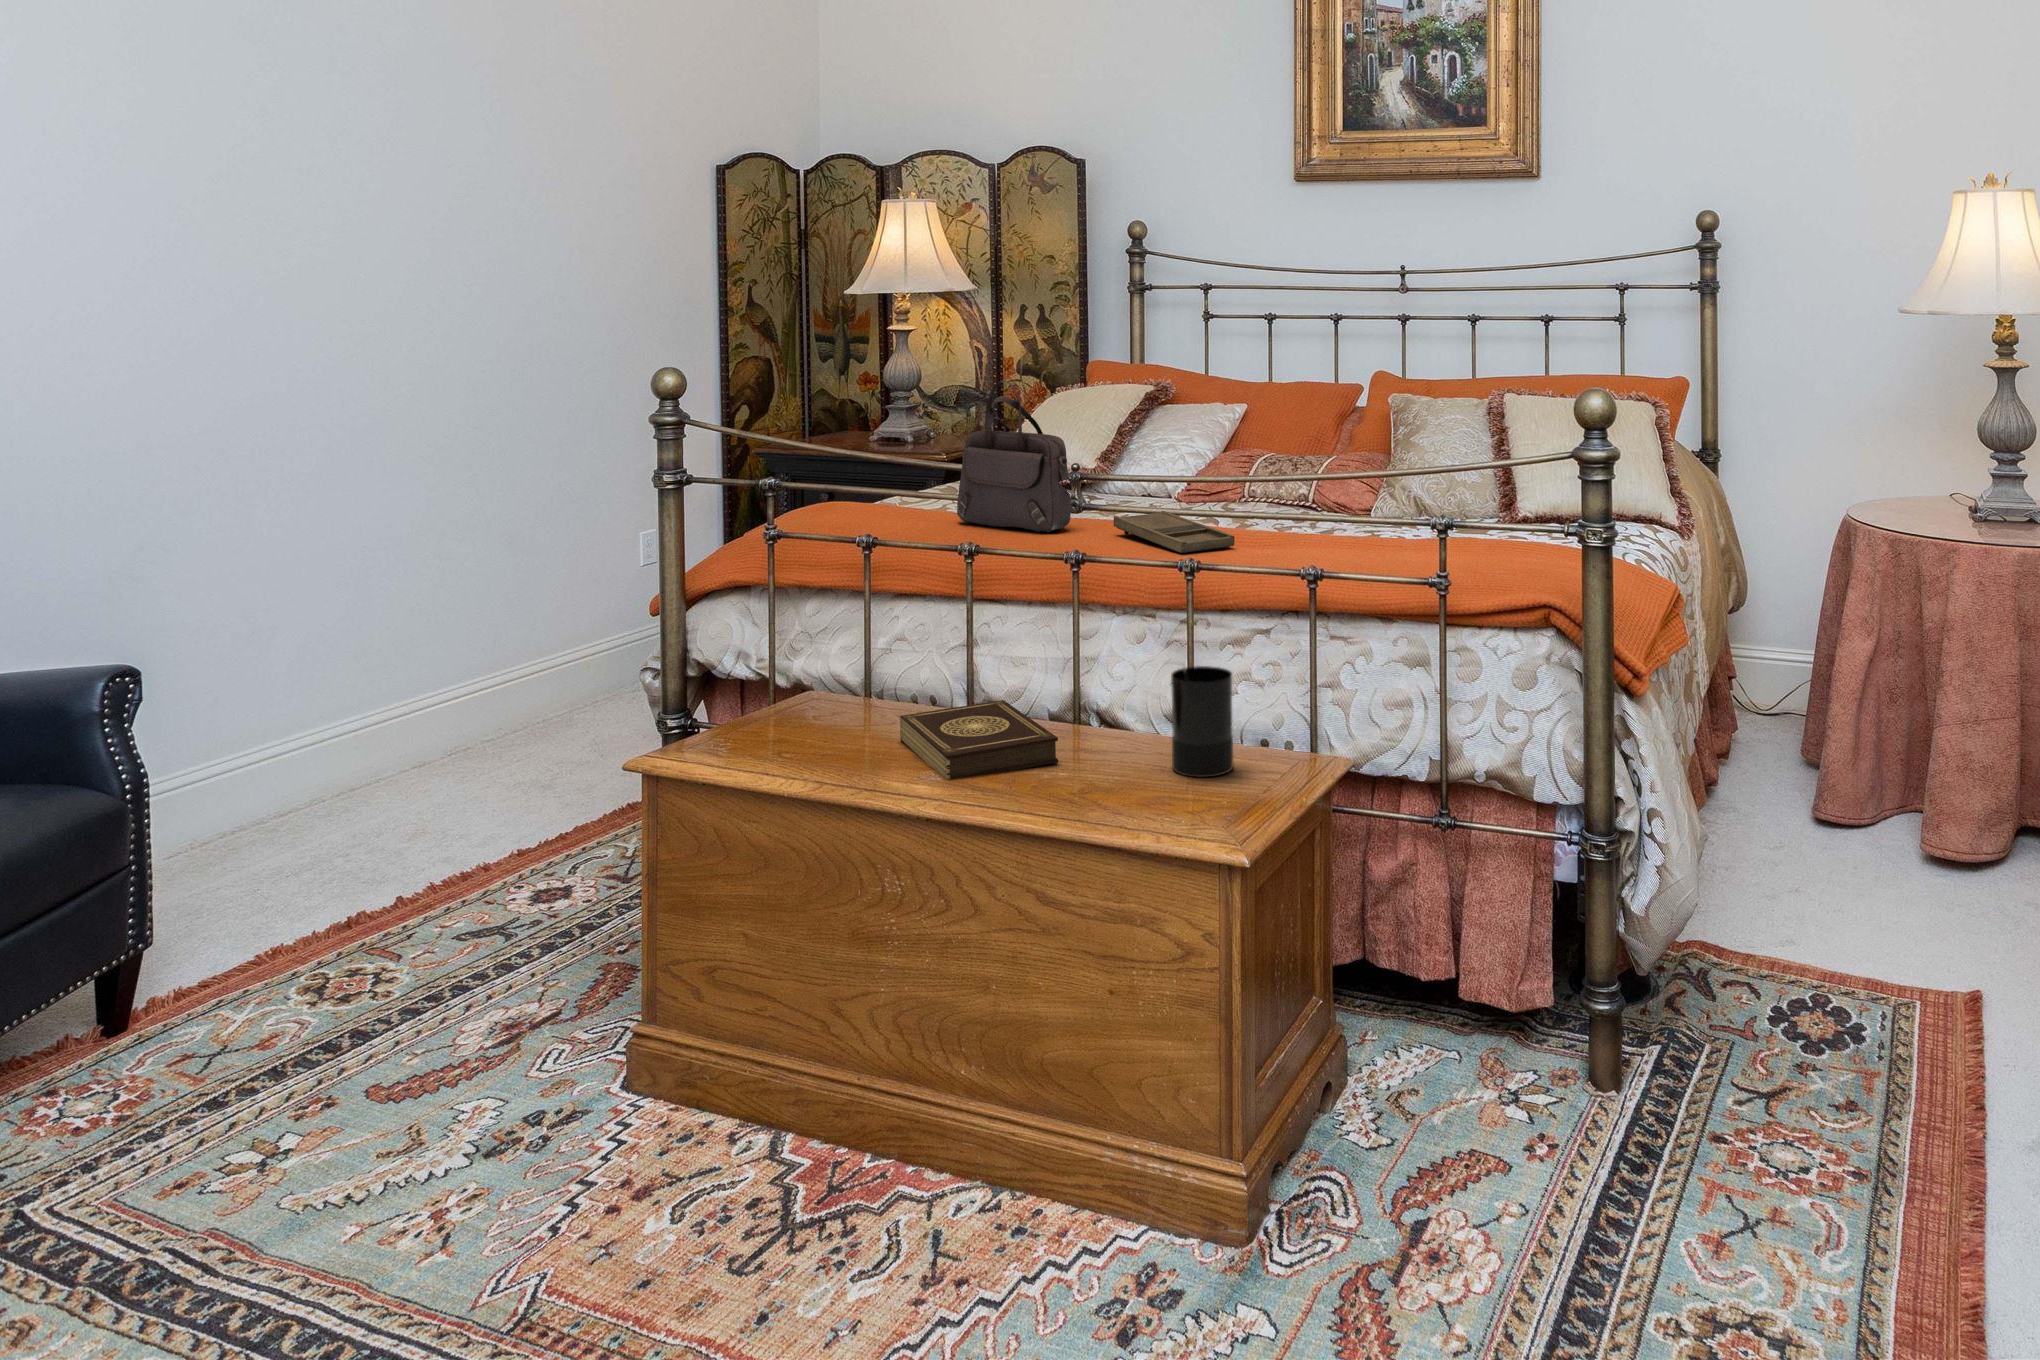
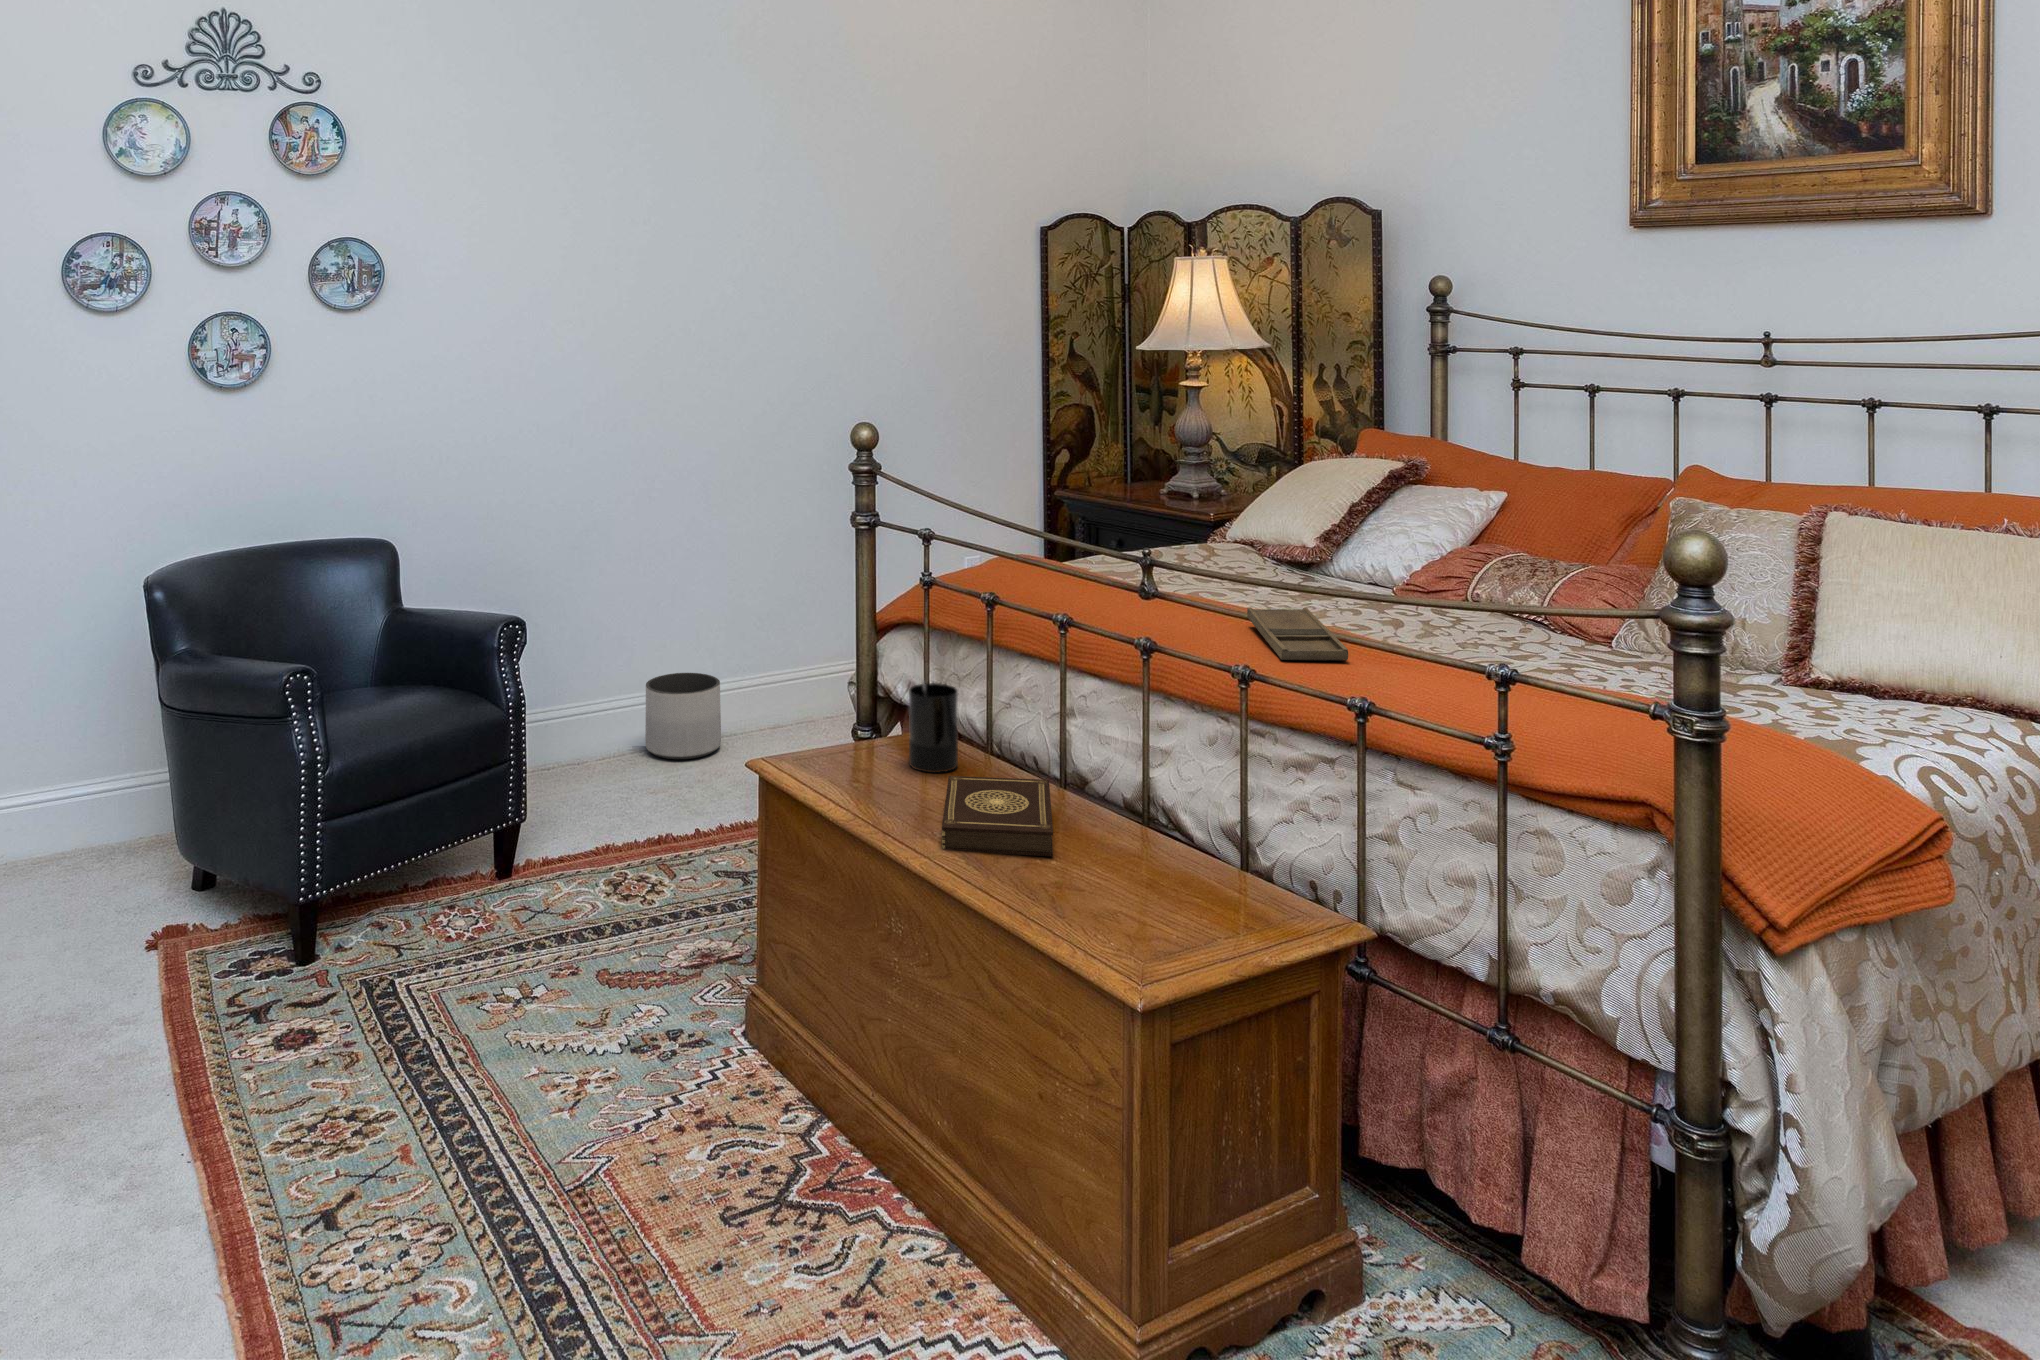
handbag: present [957,381,1071,532] -> none [1121,461,1214,614]
candle: present [1171,666,1233,777] -> present [909,680,958,773]
planter: none [245,725,364,844] -> present [645,673,721,759]

